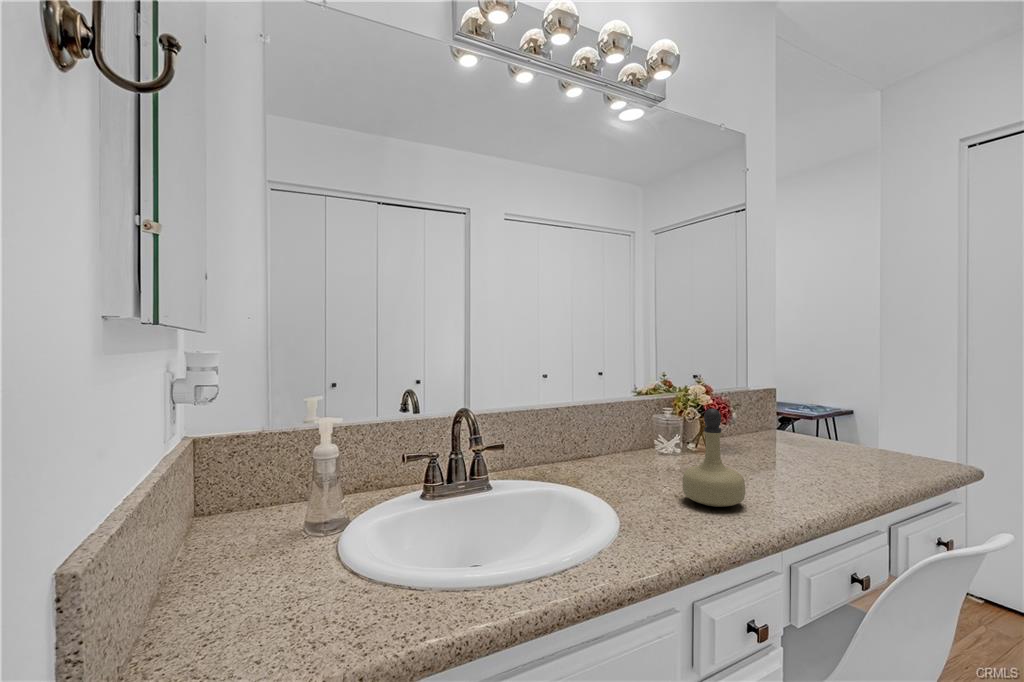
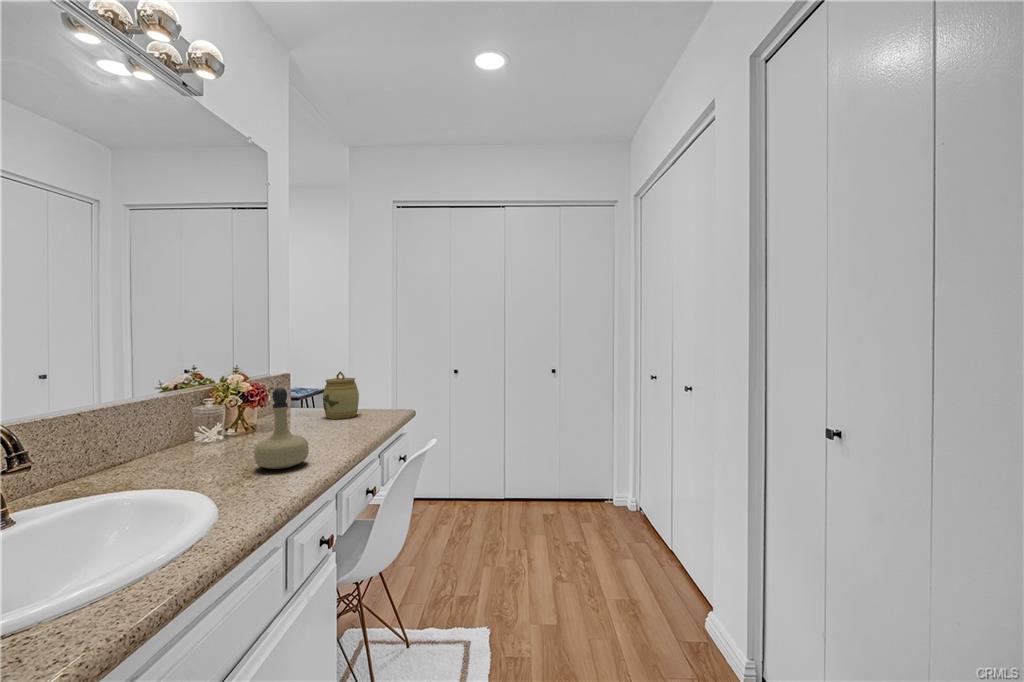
jar: none [804,394,858,457] -> present [323,371,359,419]

